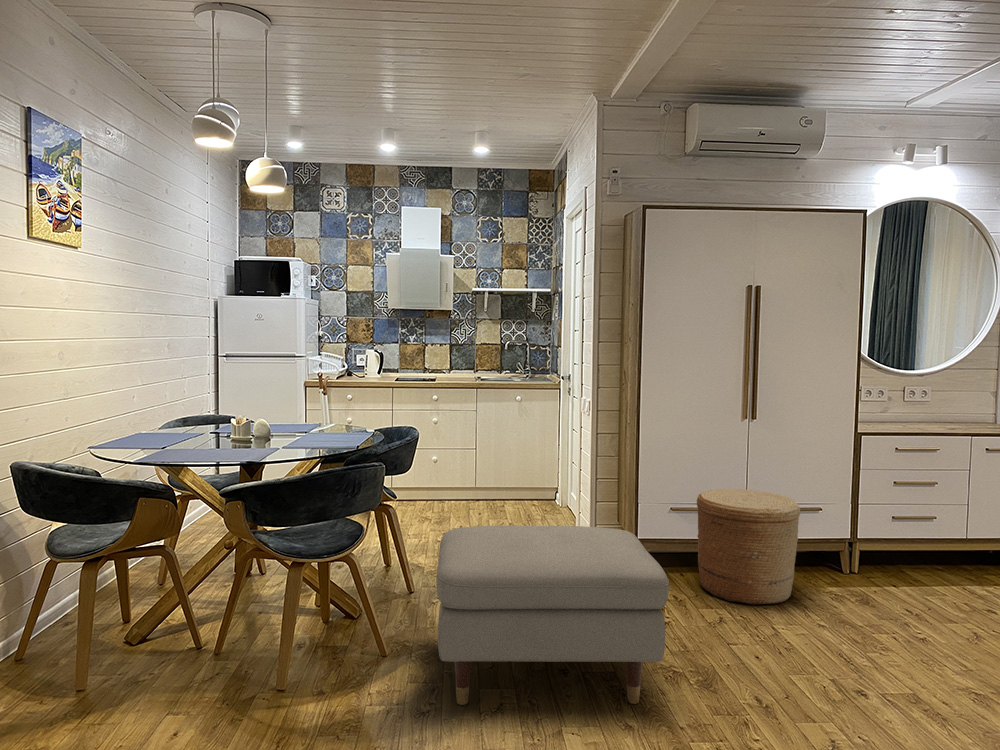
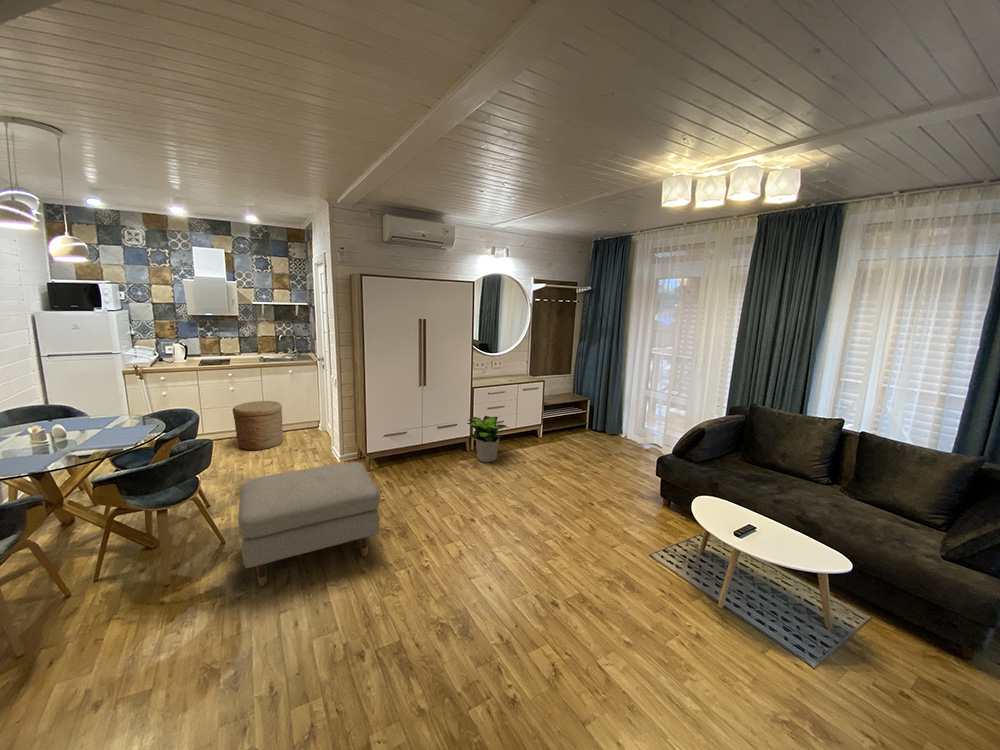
woven basket: present [697,489,800,605] -> present [232,401,283,450]
potted plant: none [844,497,960,598] -> present [467,416,508,462]

